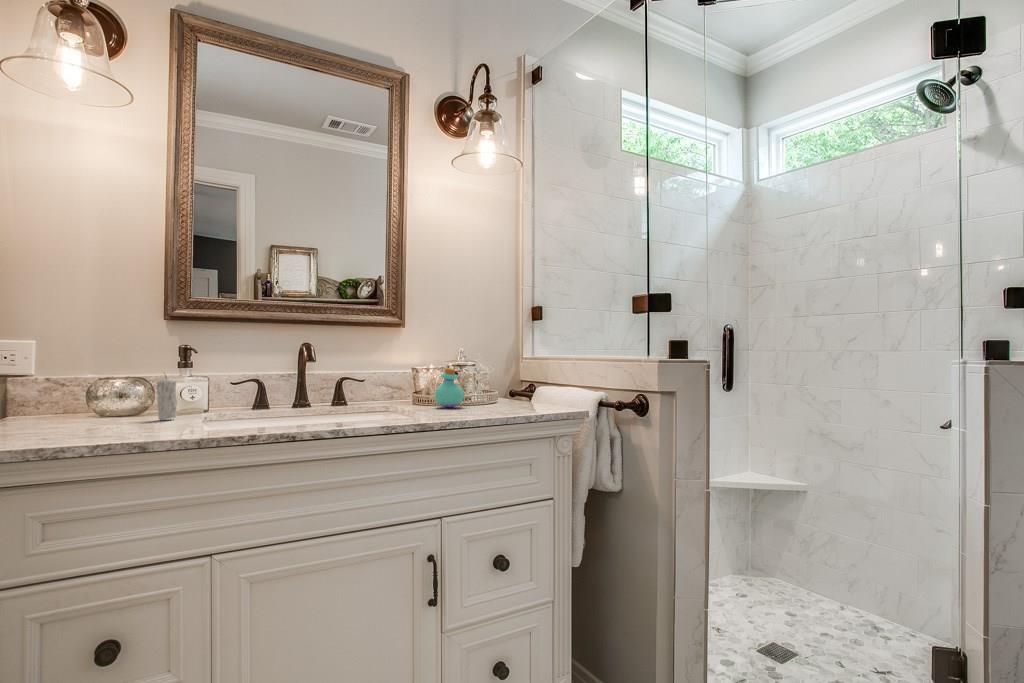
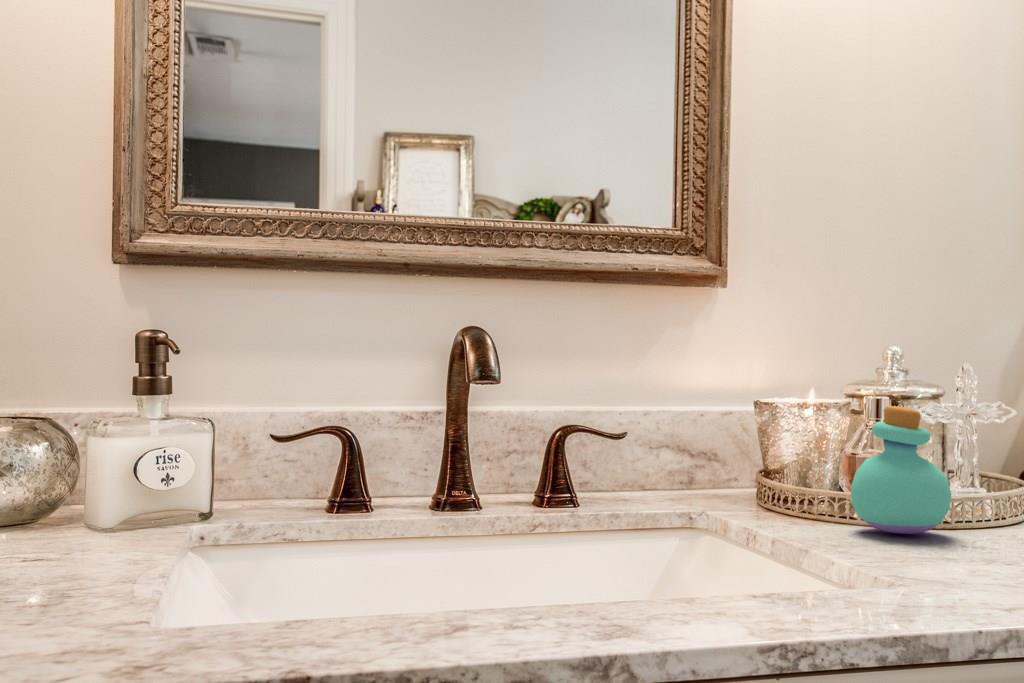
candle: present [157,377,177,420] -> none [54,400,114,553]

